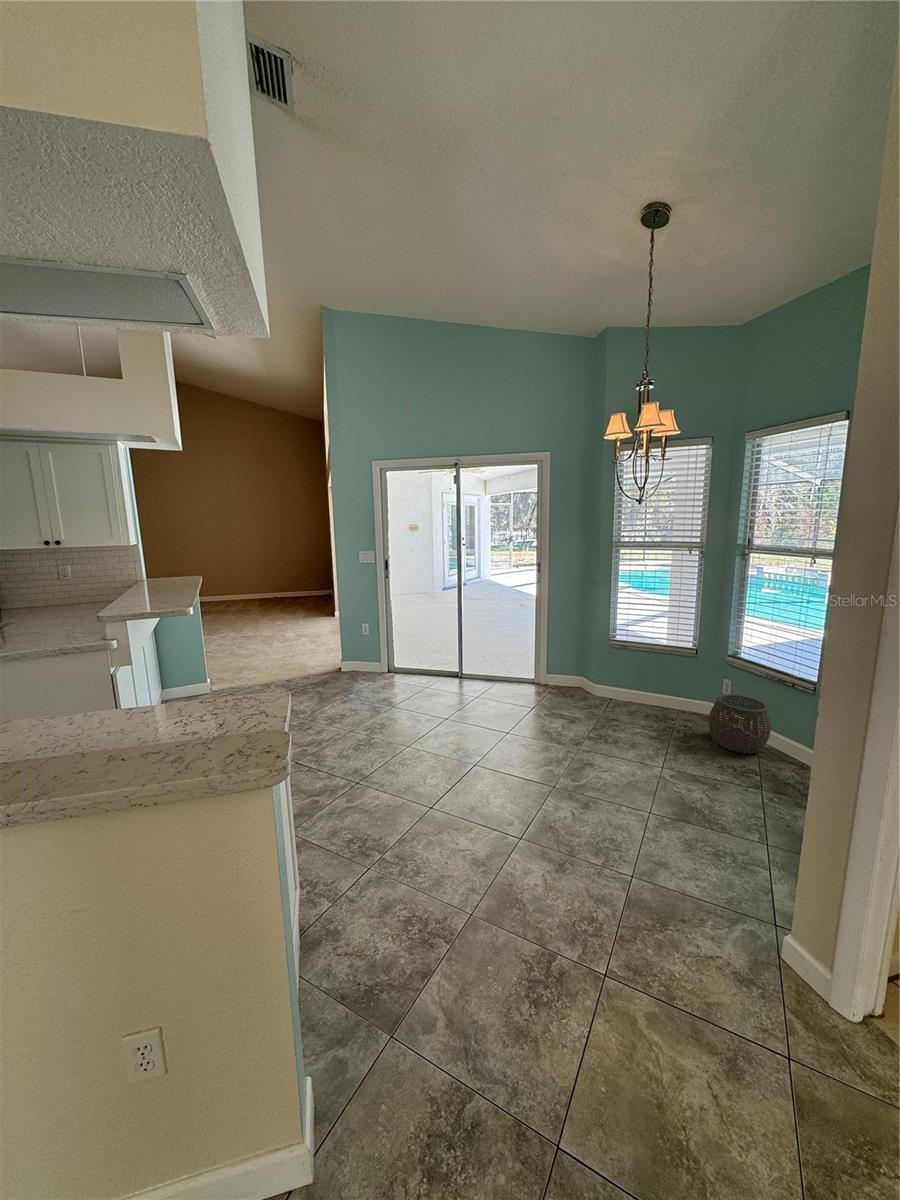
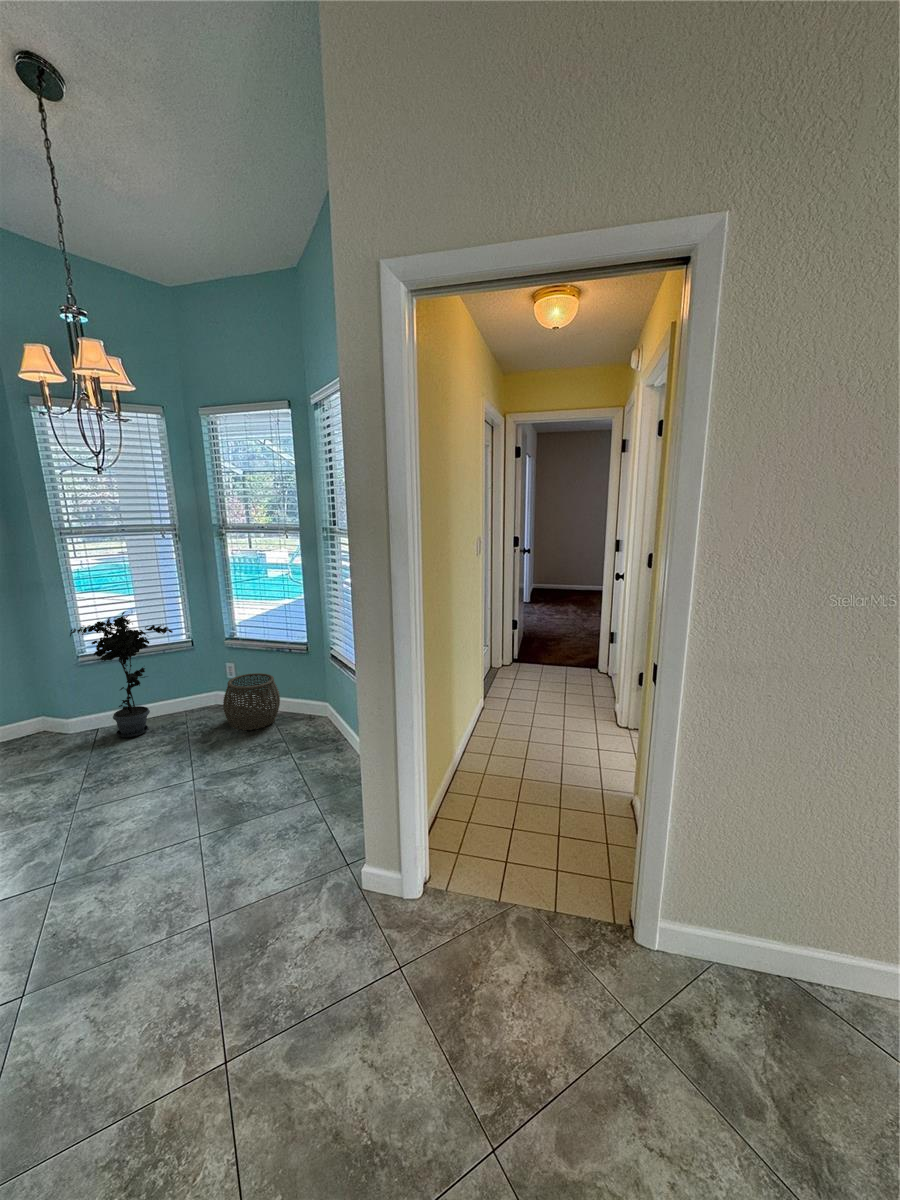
potted plant: none [606,613,679,715] -> present [70,612,173,737]

